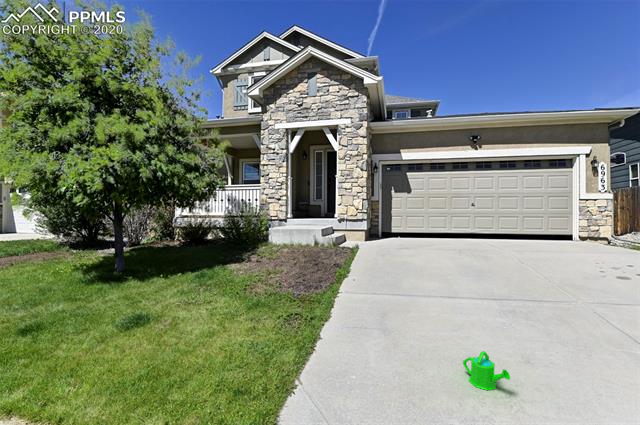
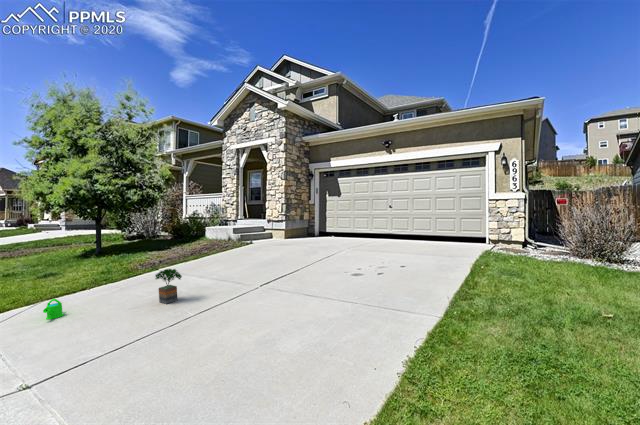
potted tree: none [524,283,567,335] -> present [155,269,182,304]

